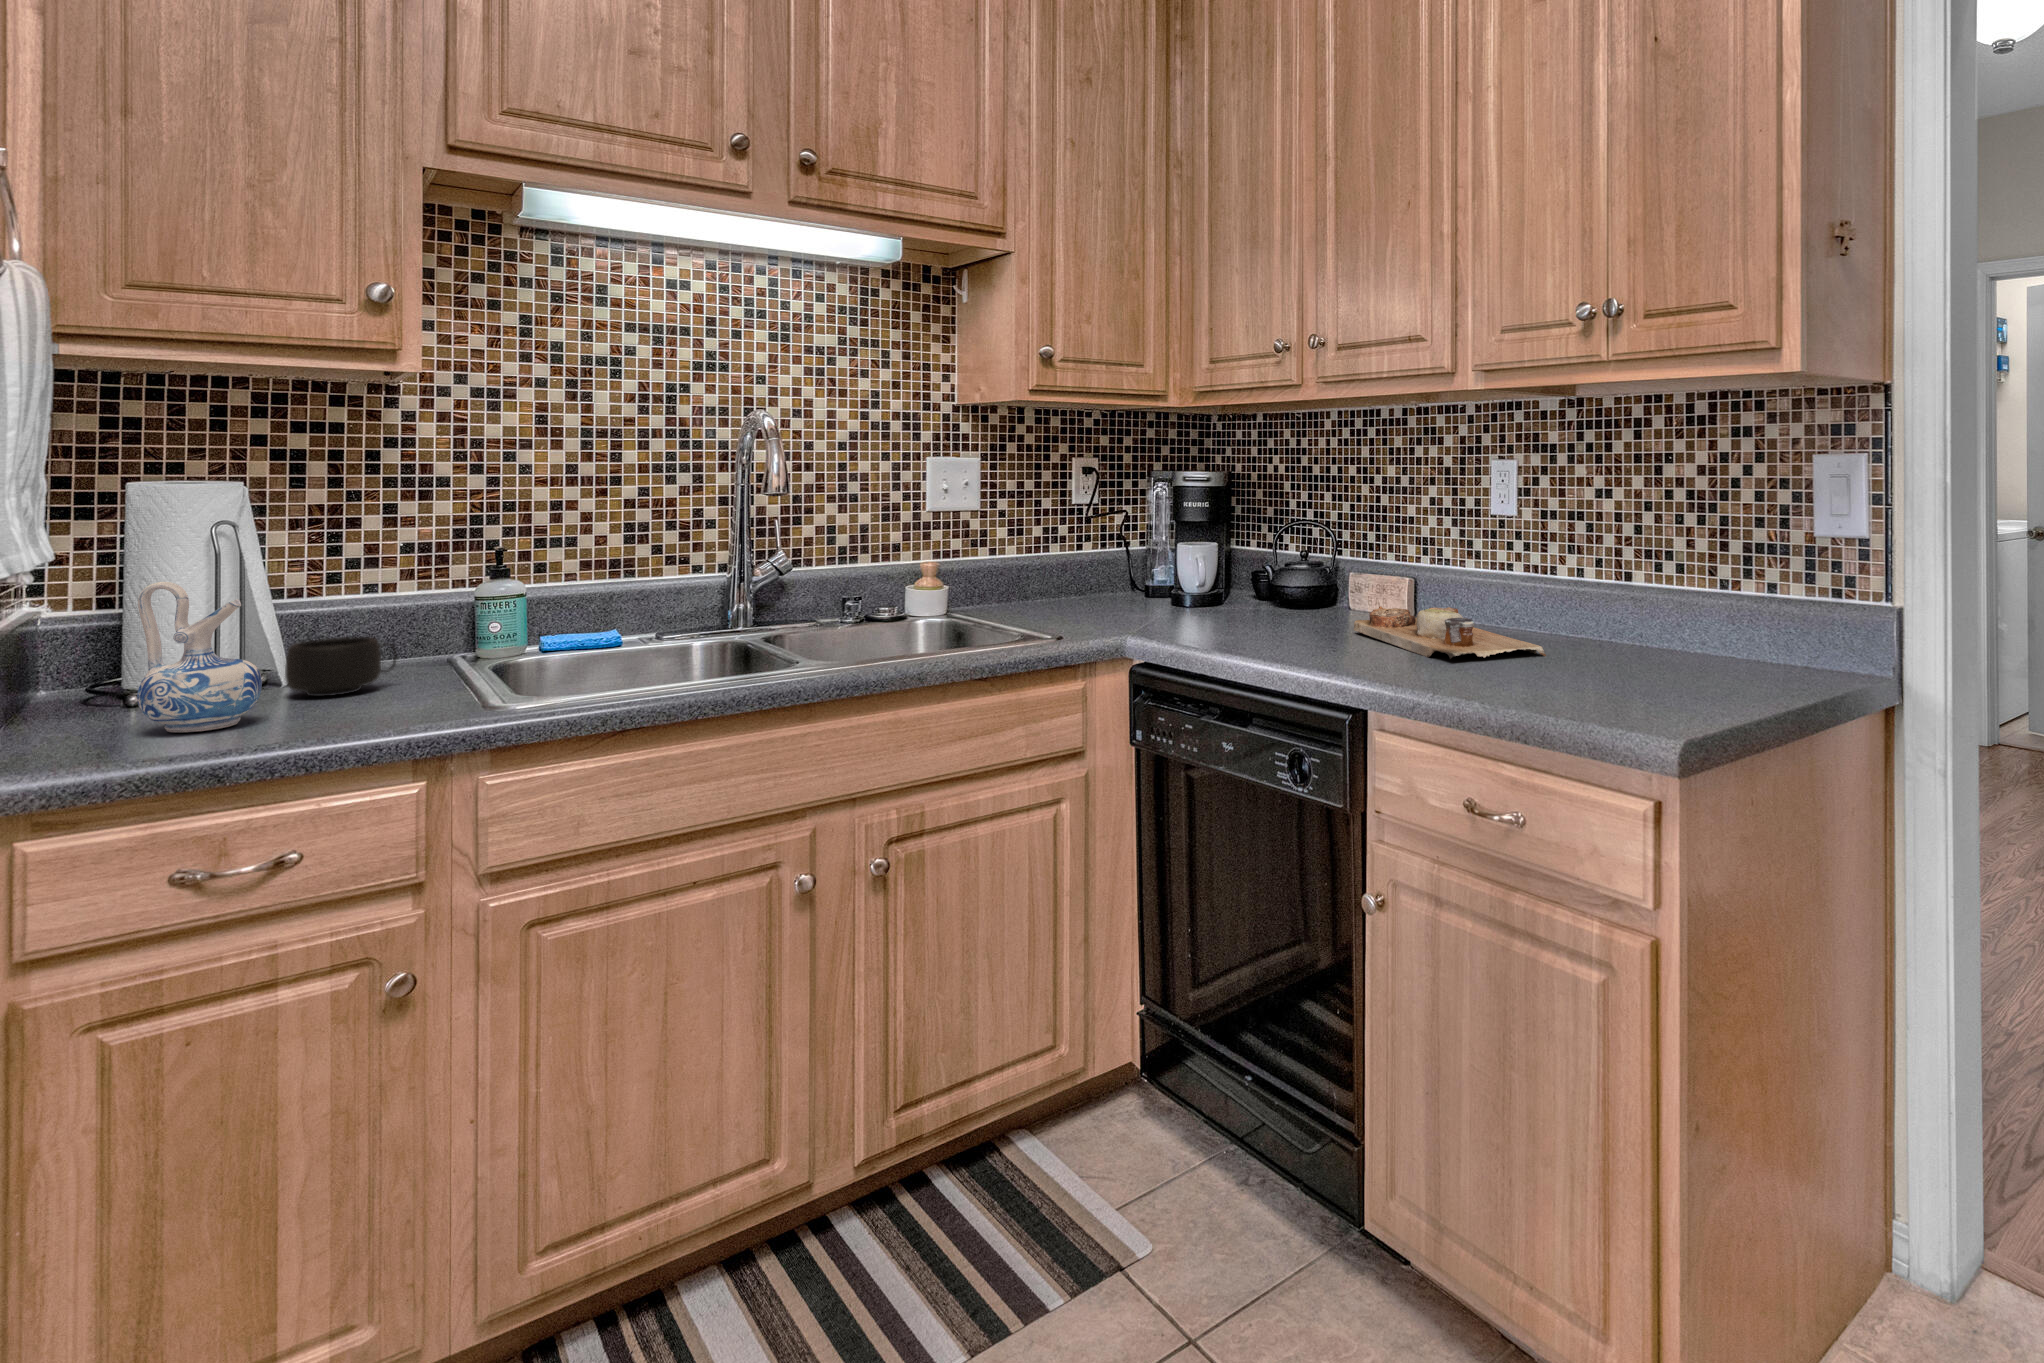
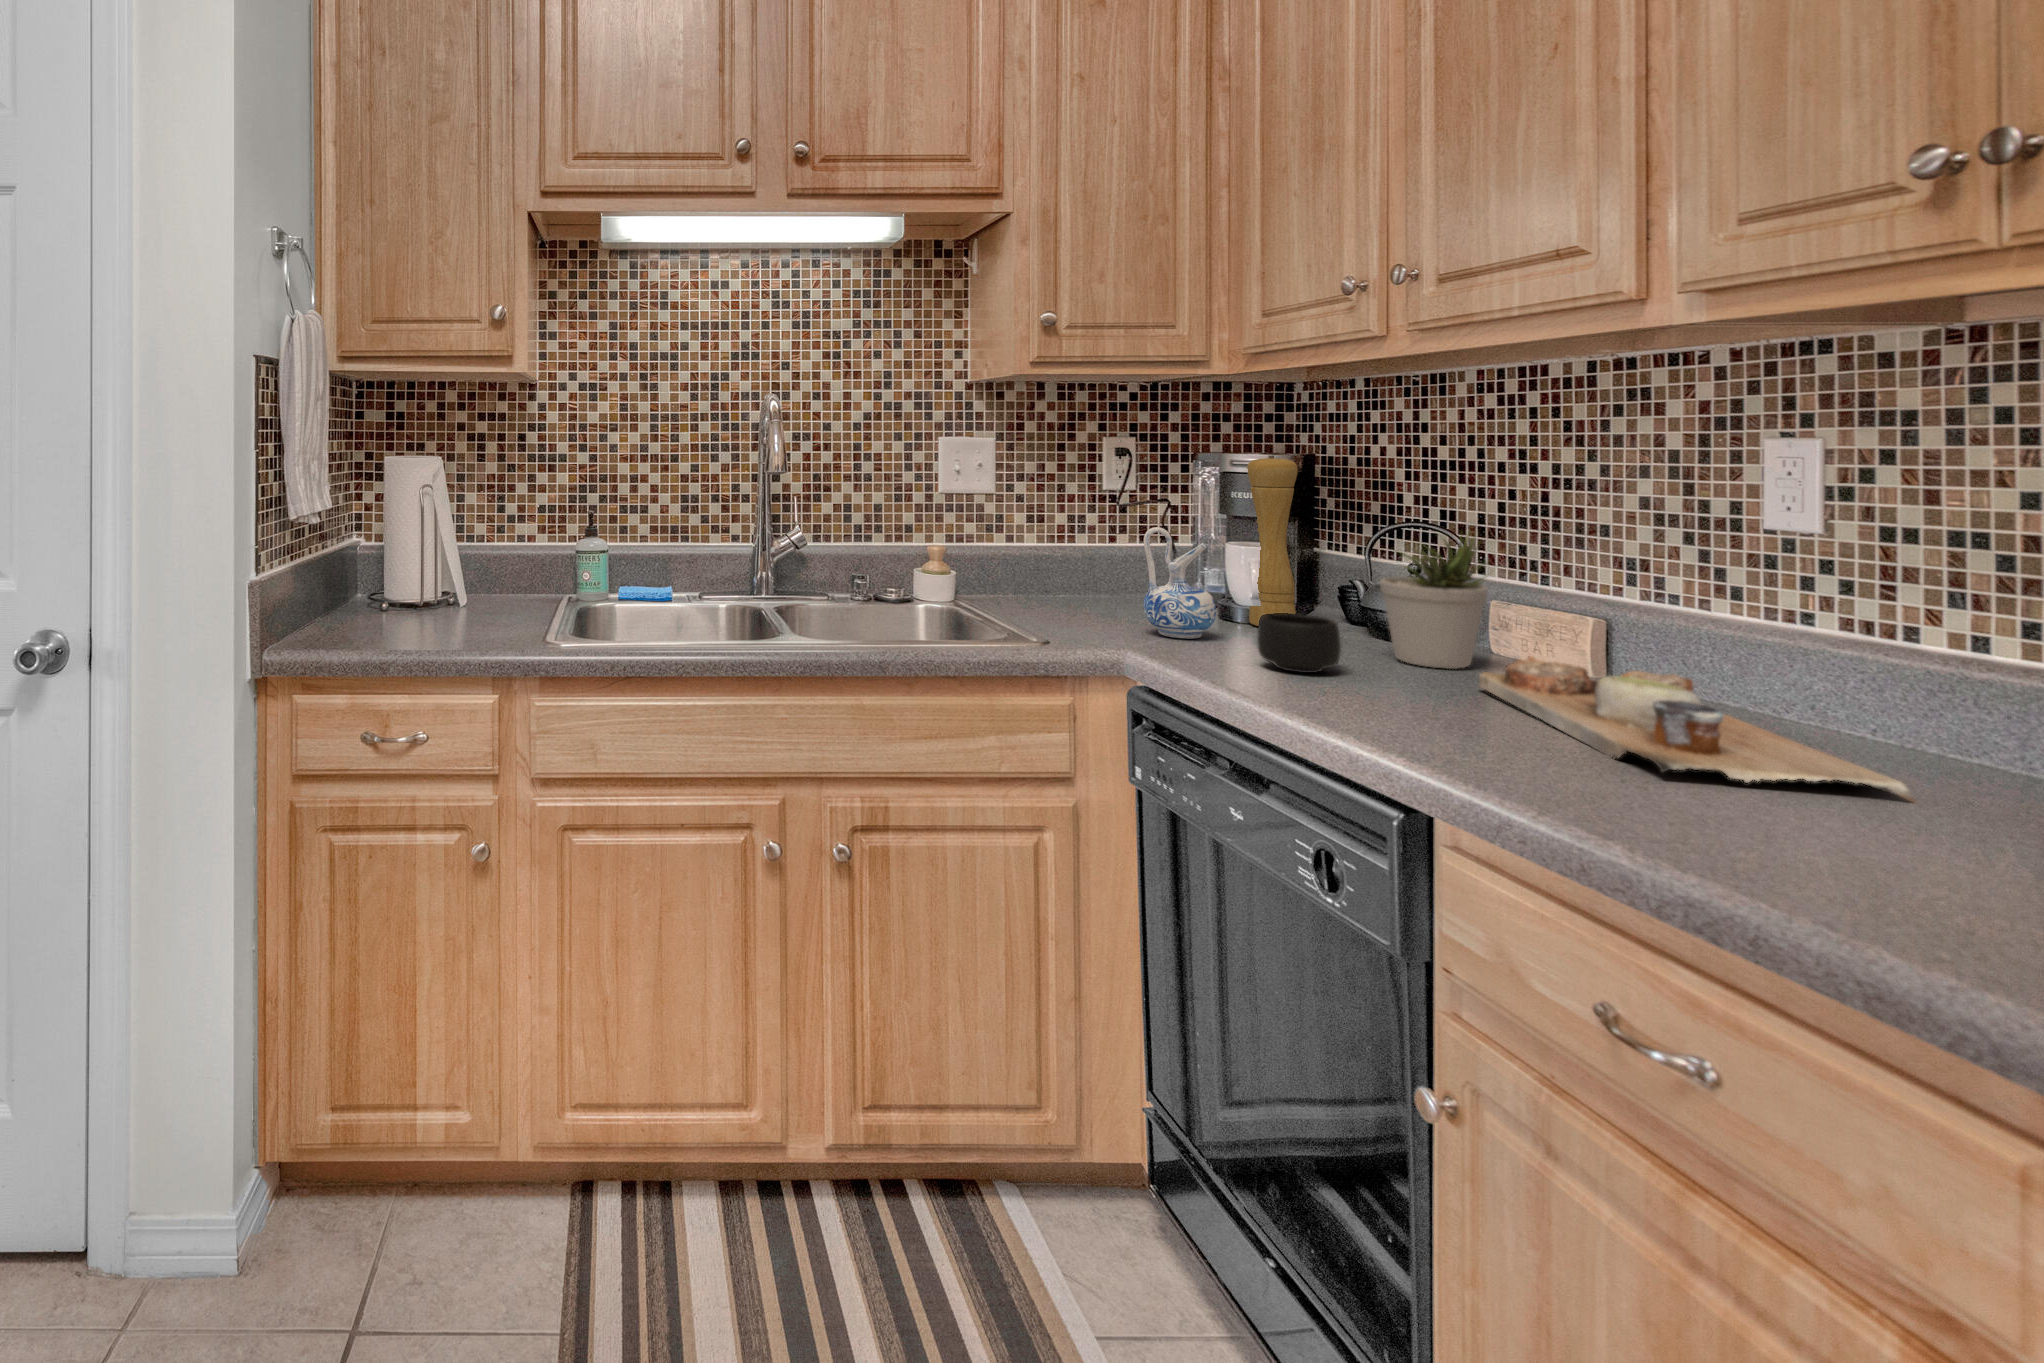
pepper mill: none [1199,473,1234,611] -> present [1247,456,1298,626]
potted plant: none [1293,523,1358,624] -> present [1380,531,1488,669]
ceramic pitcher: present [137,582,262,732] -> present [1143,527,1216,639]
mug: present [285,637,397,696] -> present [1257,614,1341,673]

